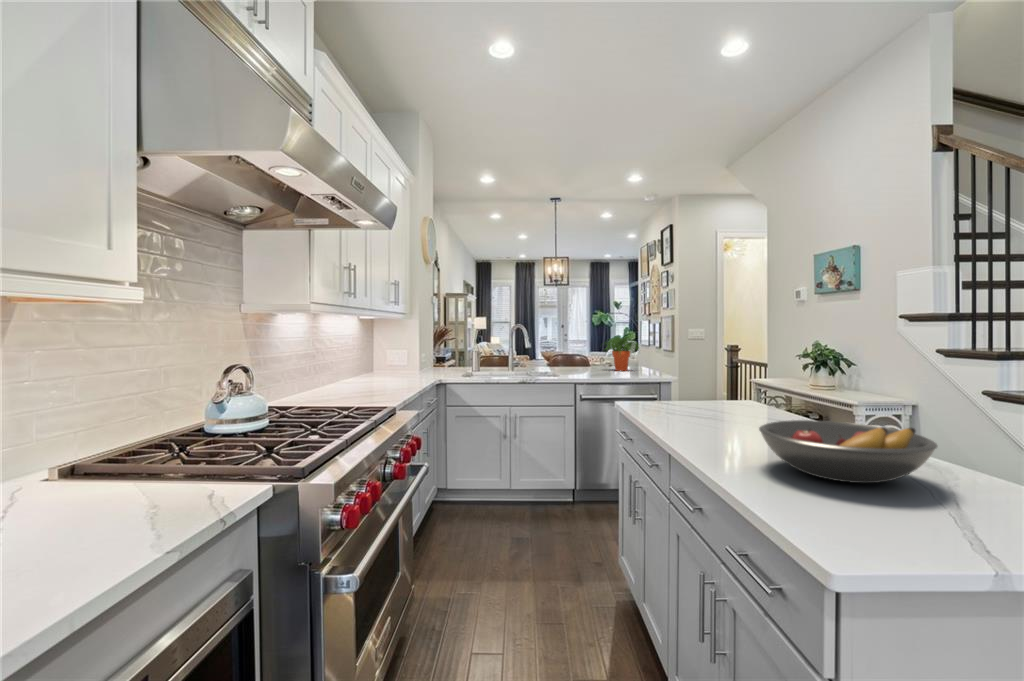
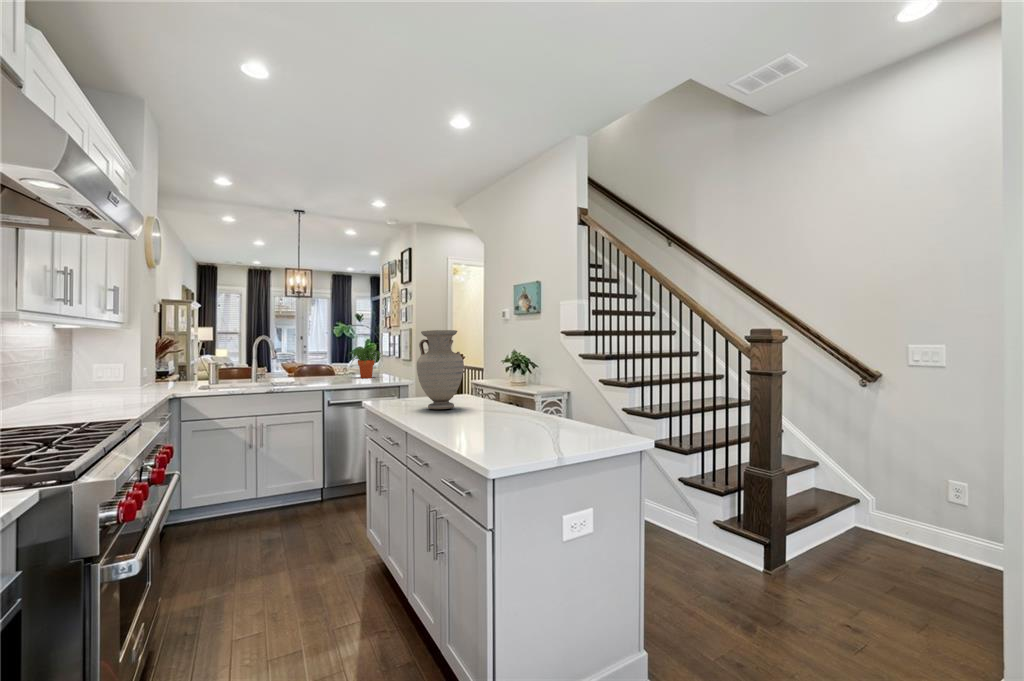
vase: none [680,314,748,422] -> present [417,330,464,409]
fruit bowl: present [759,420,937,483] -> none [466,398,556,434]

